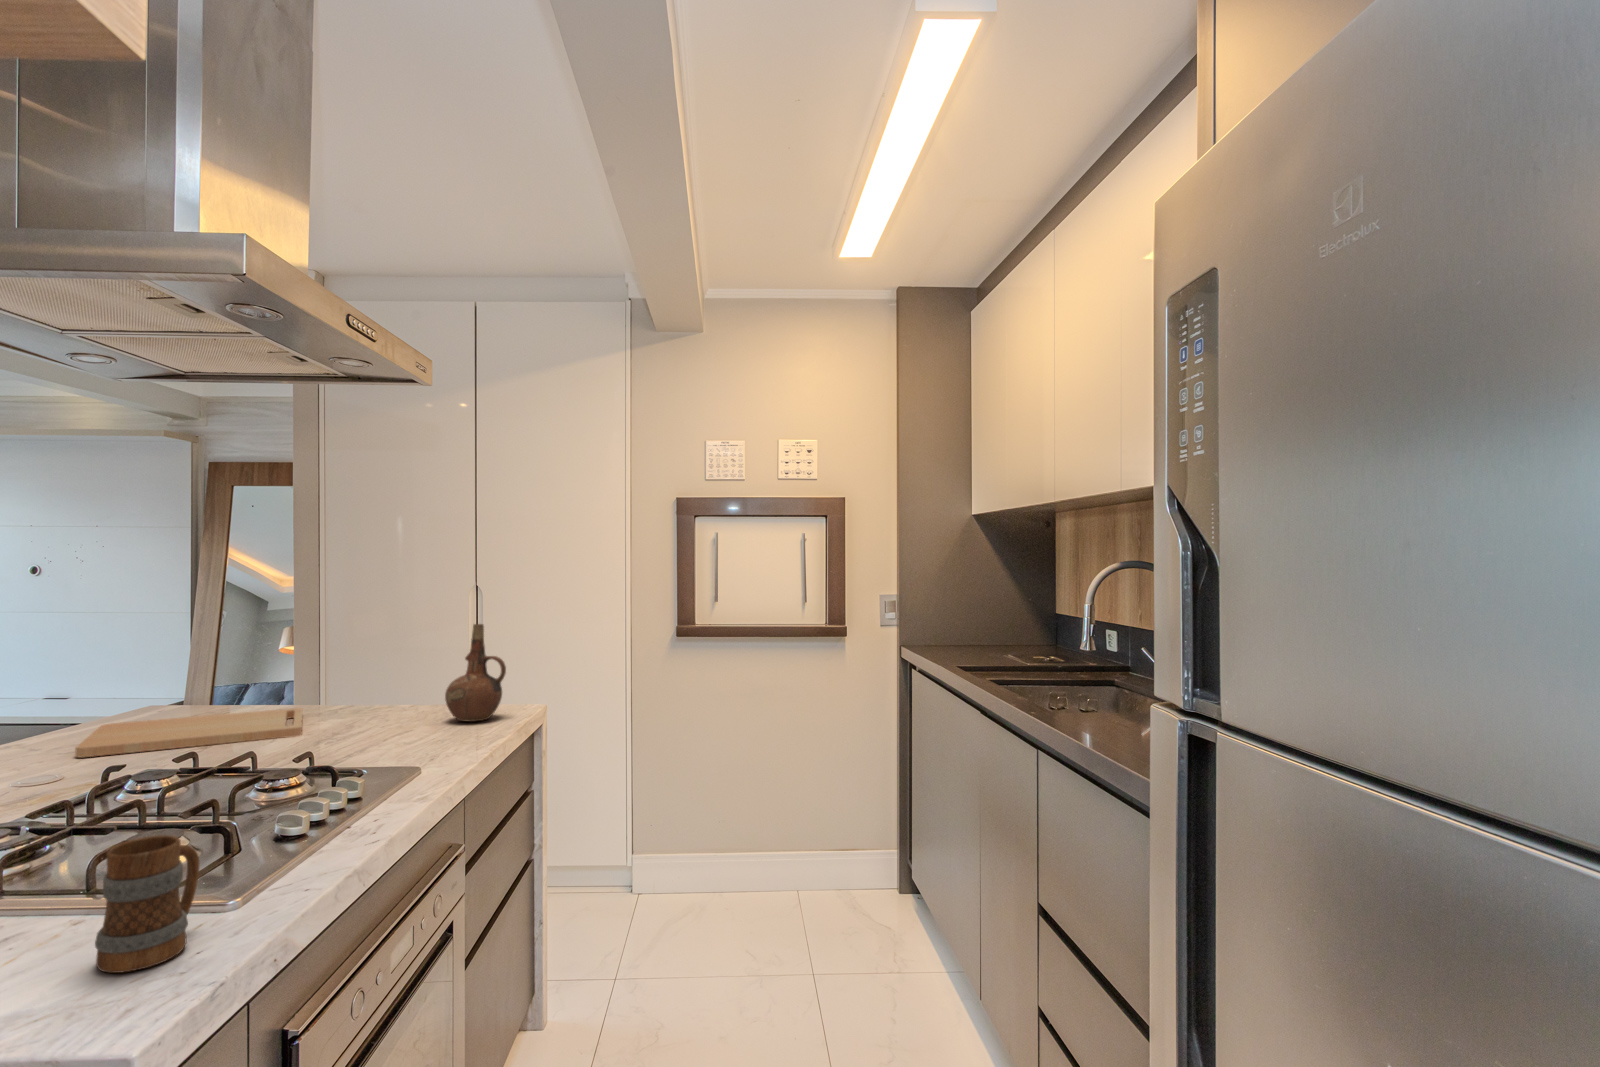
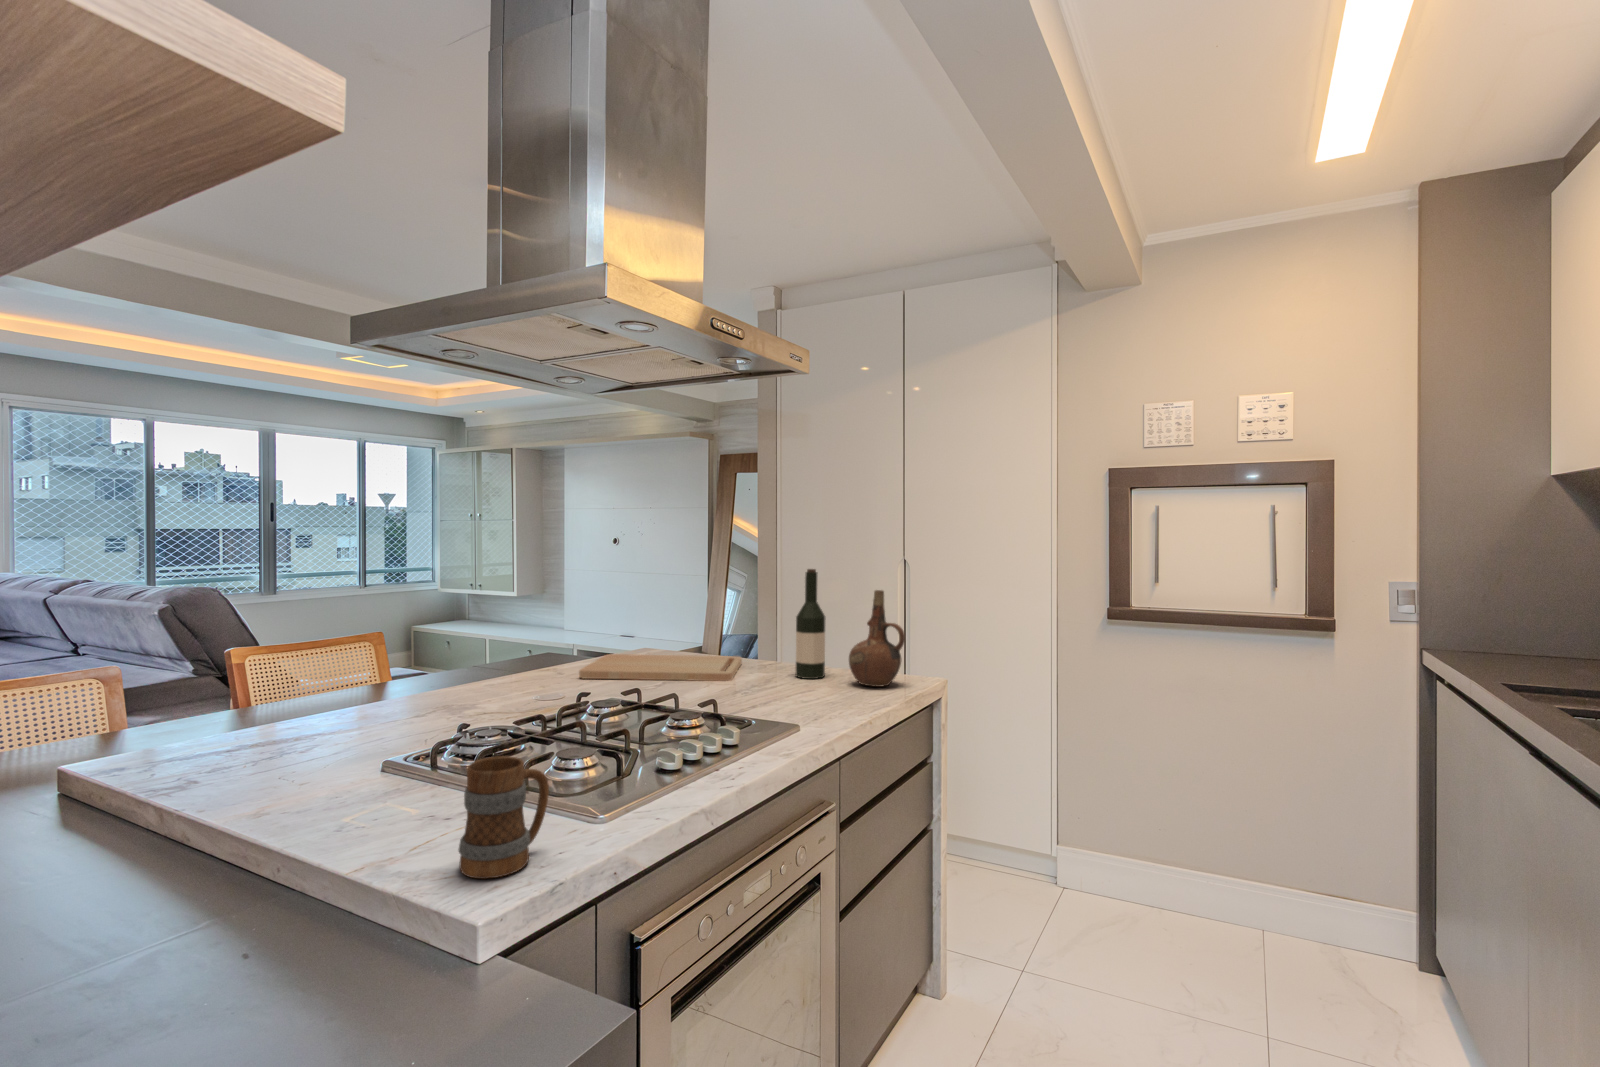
wine bottle: none [380,605,414,723] -> present [796,569,825,679]

